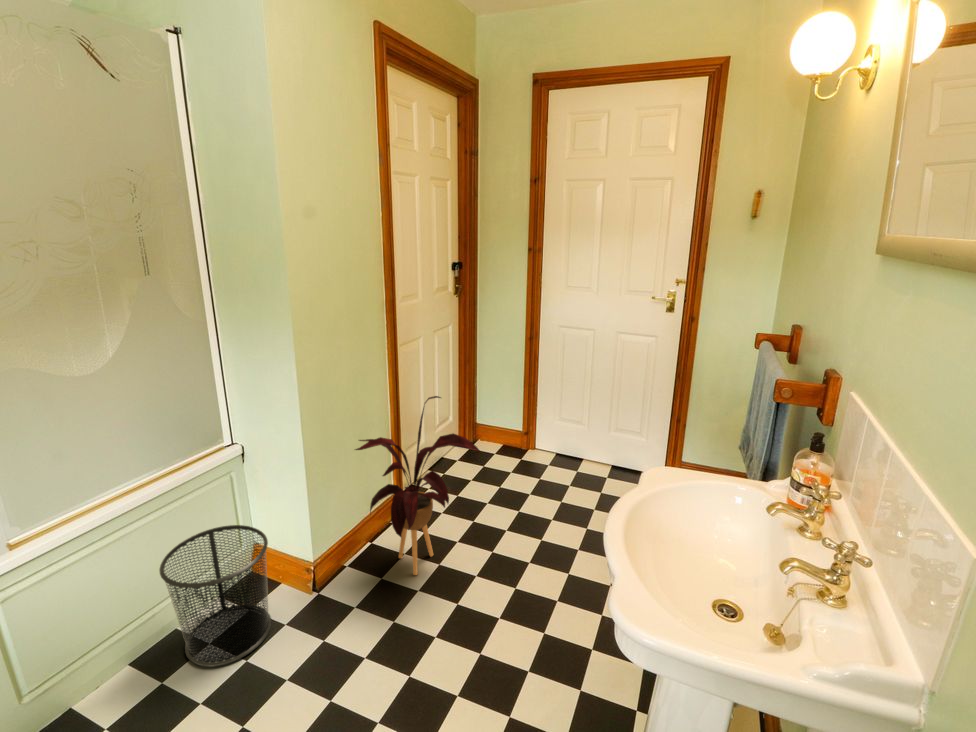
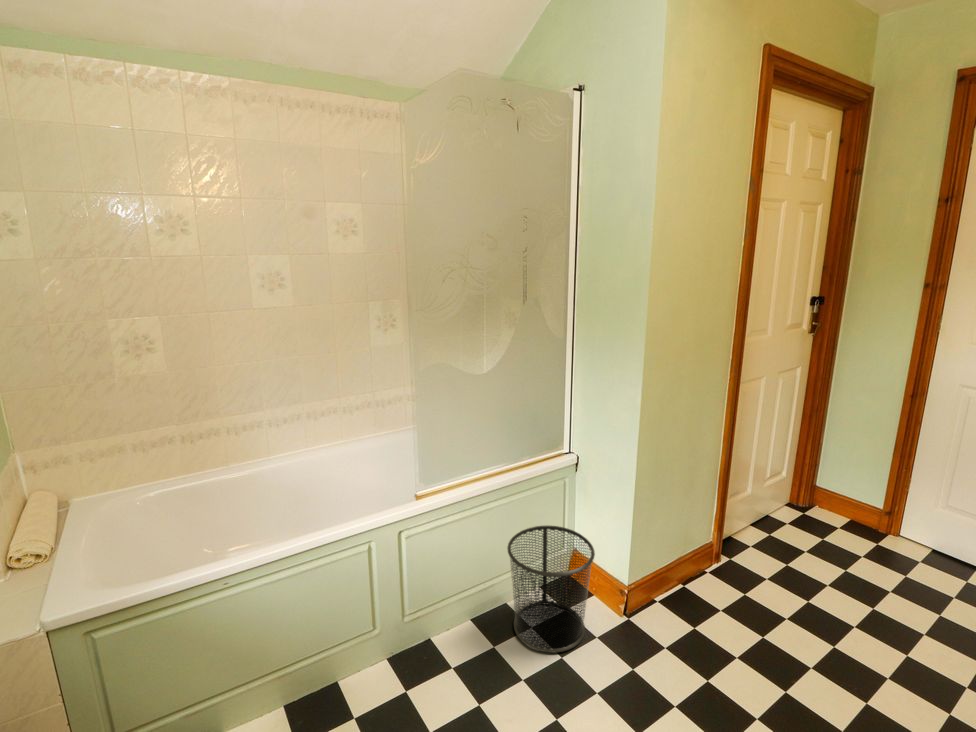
house plant: present [355,396,480,575] -> none [688,445,845,638]

